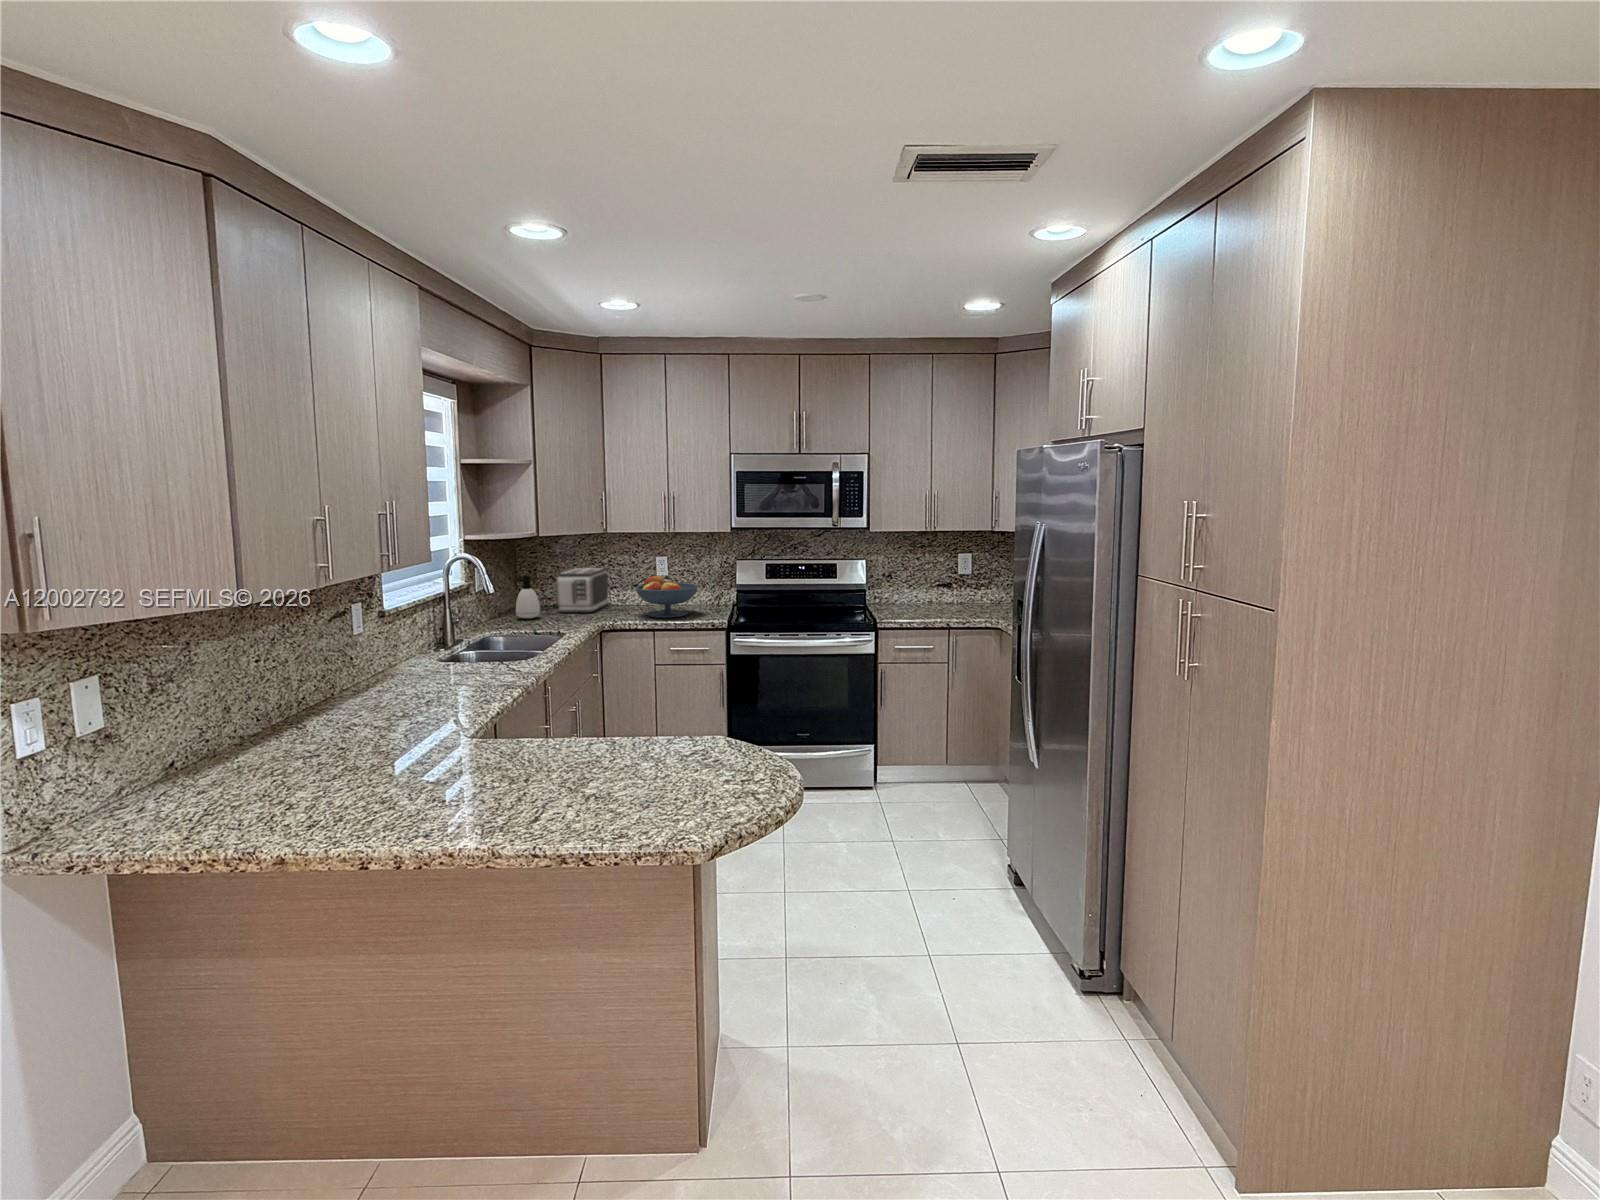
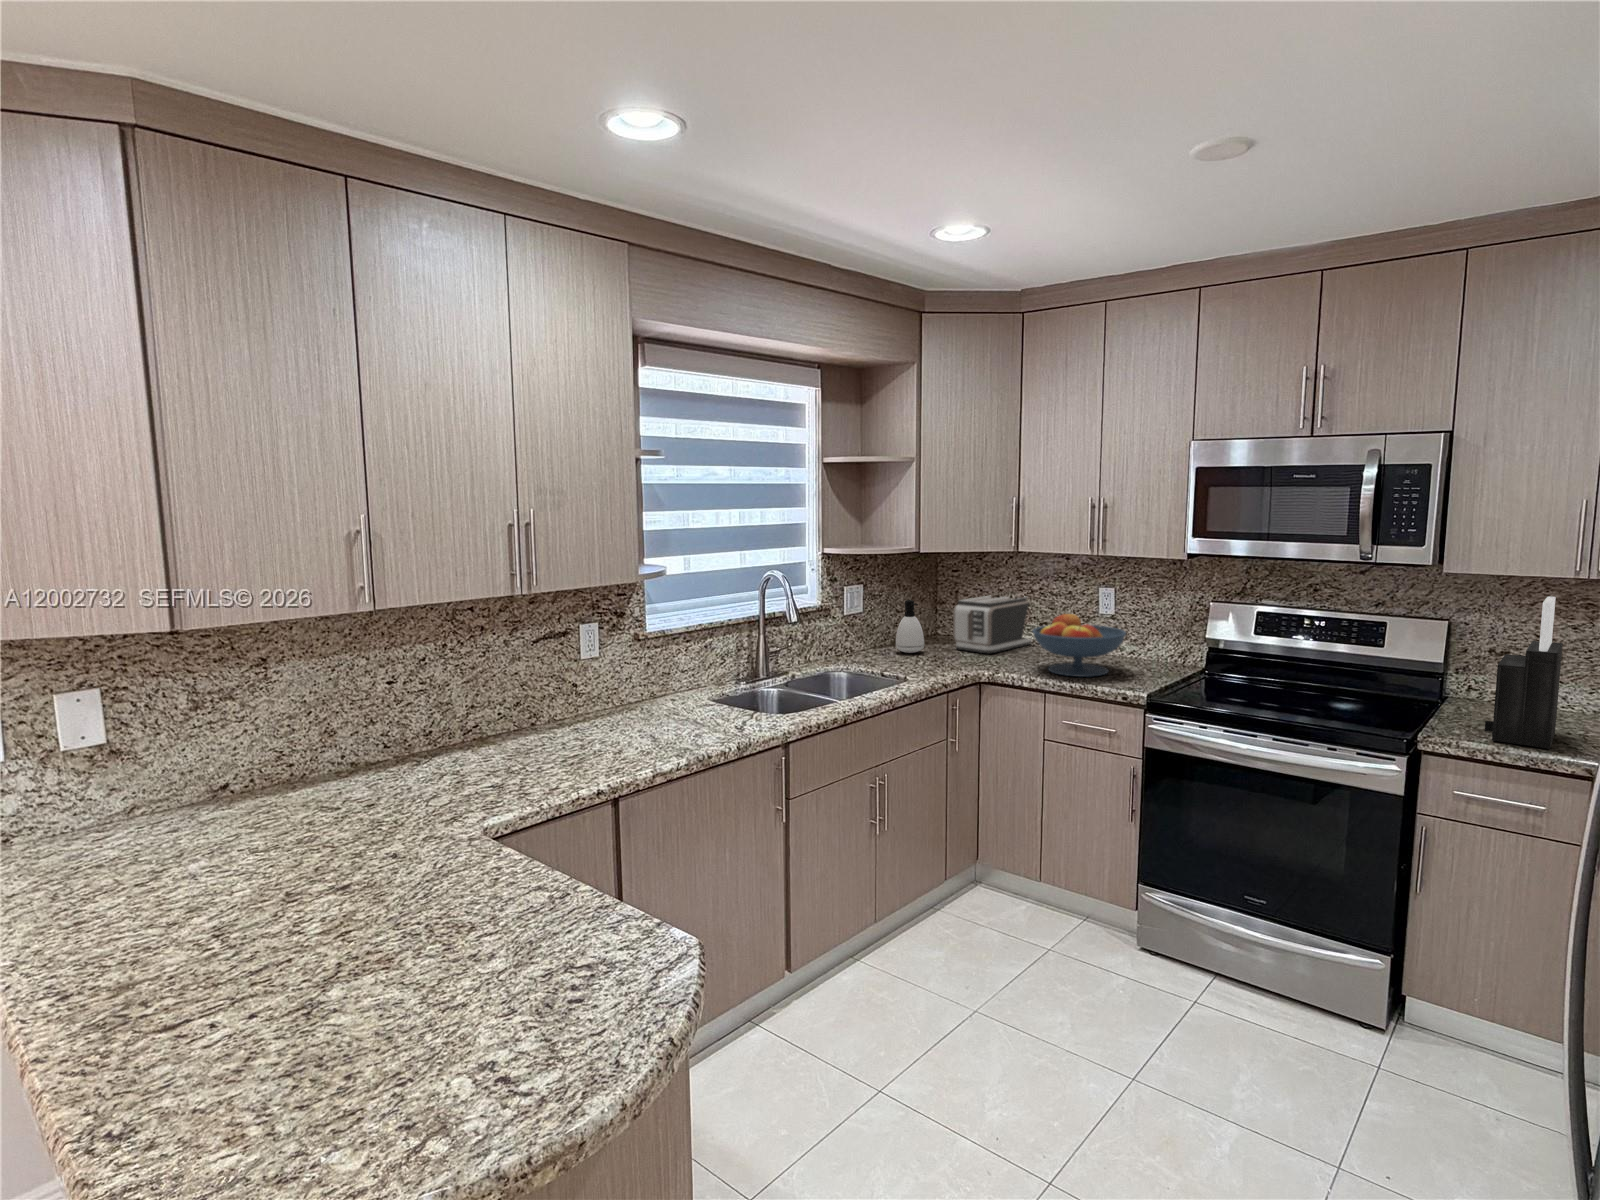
knife block: none [884,546,911,617] -> present [1484,597,1563,749]

